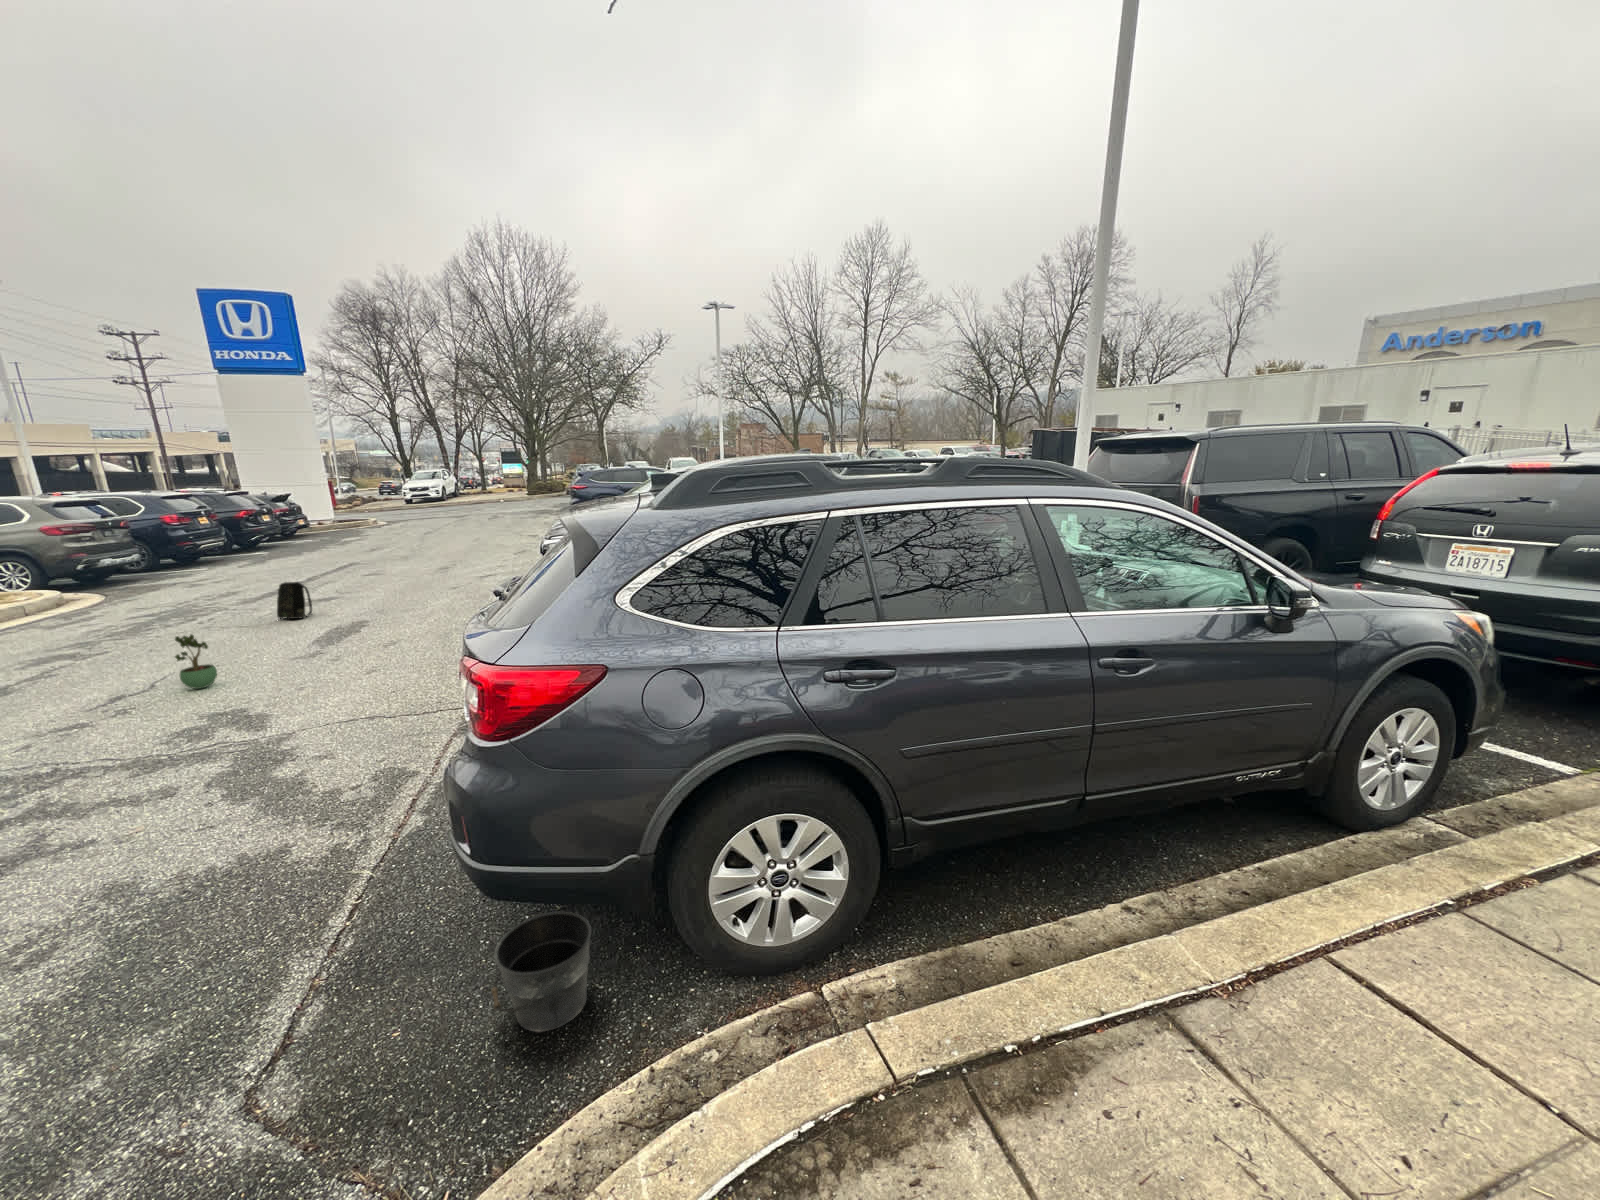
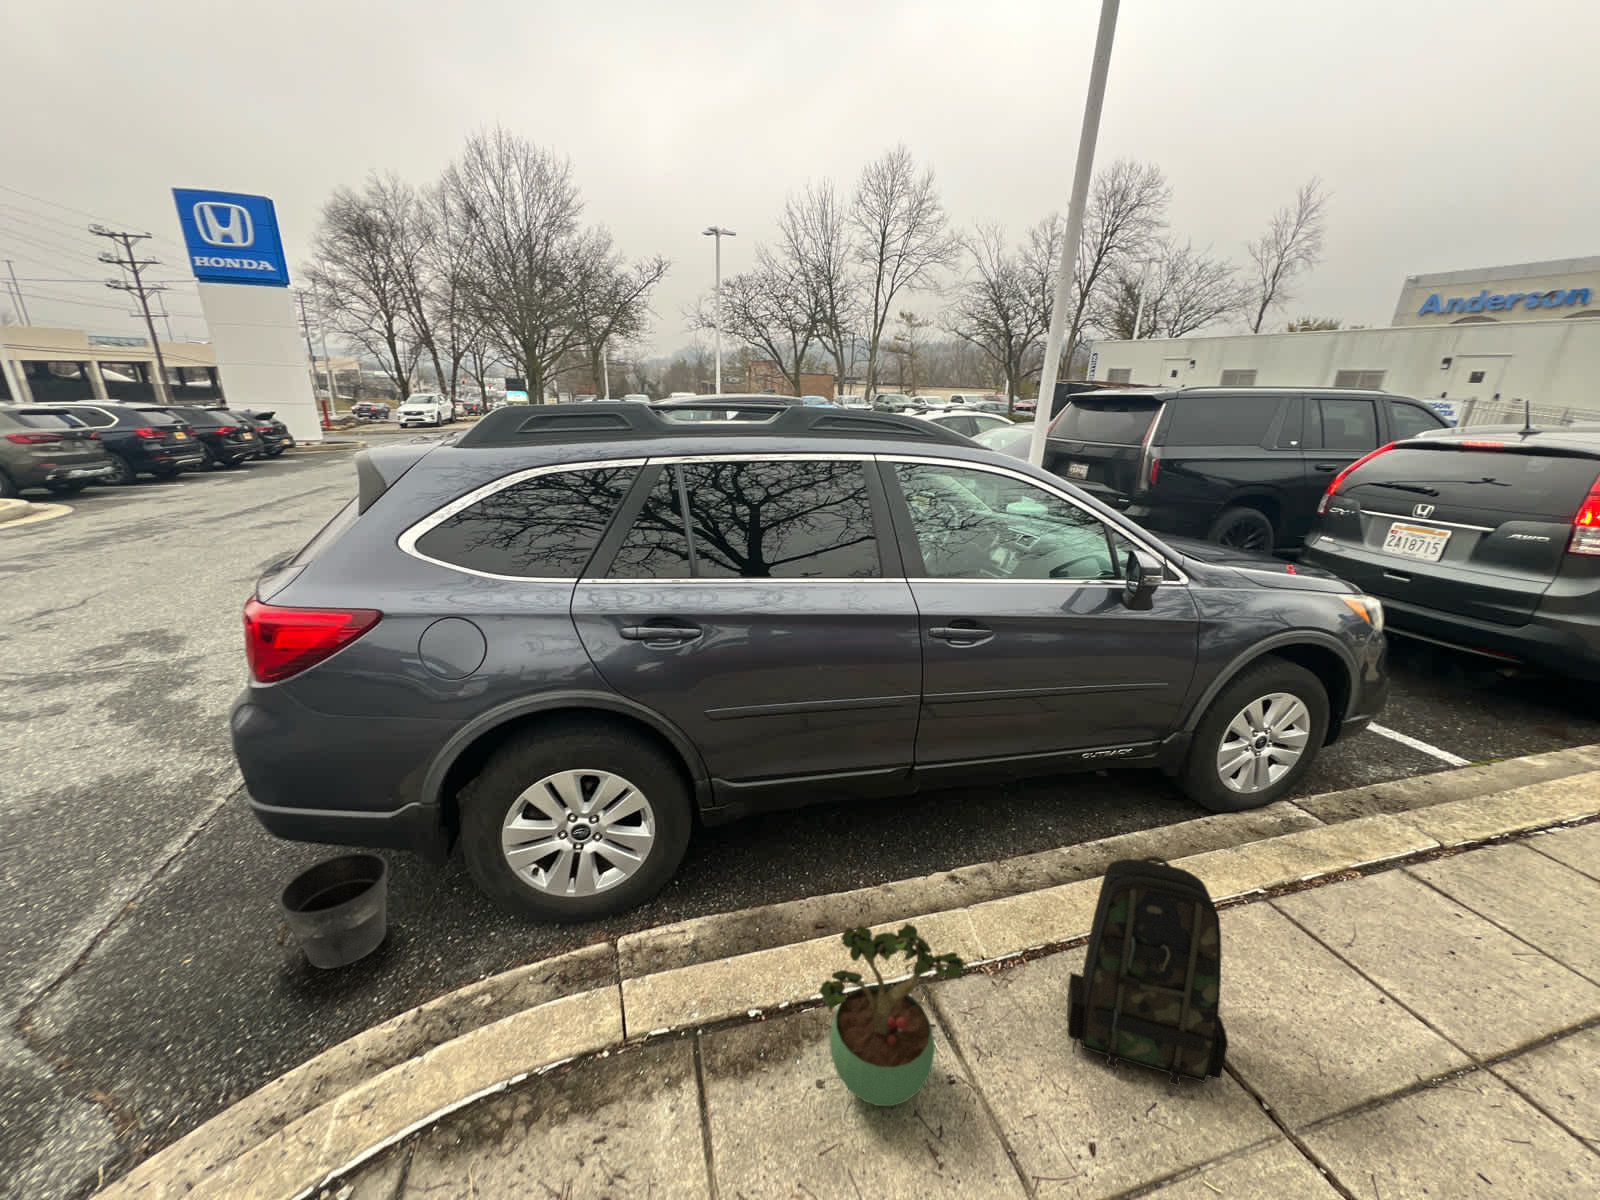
backpack: present [277,582,312,619] -> present [1067,856,1228,1086]
potted plant: present [175,634,217,689] -> present [819,924,965,1106]

